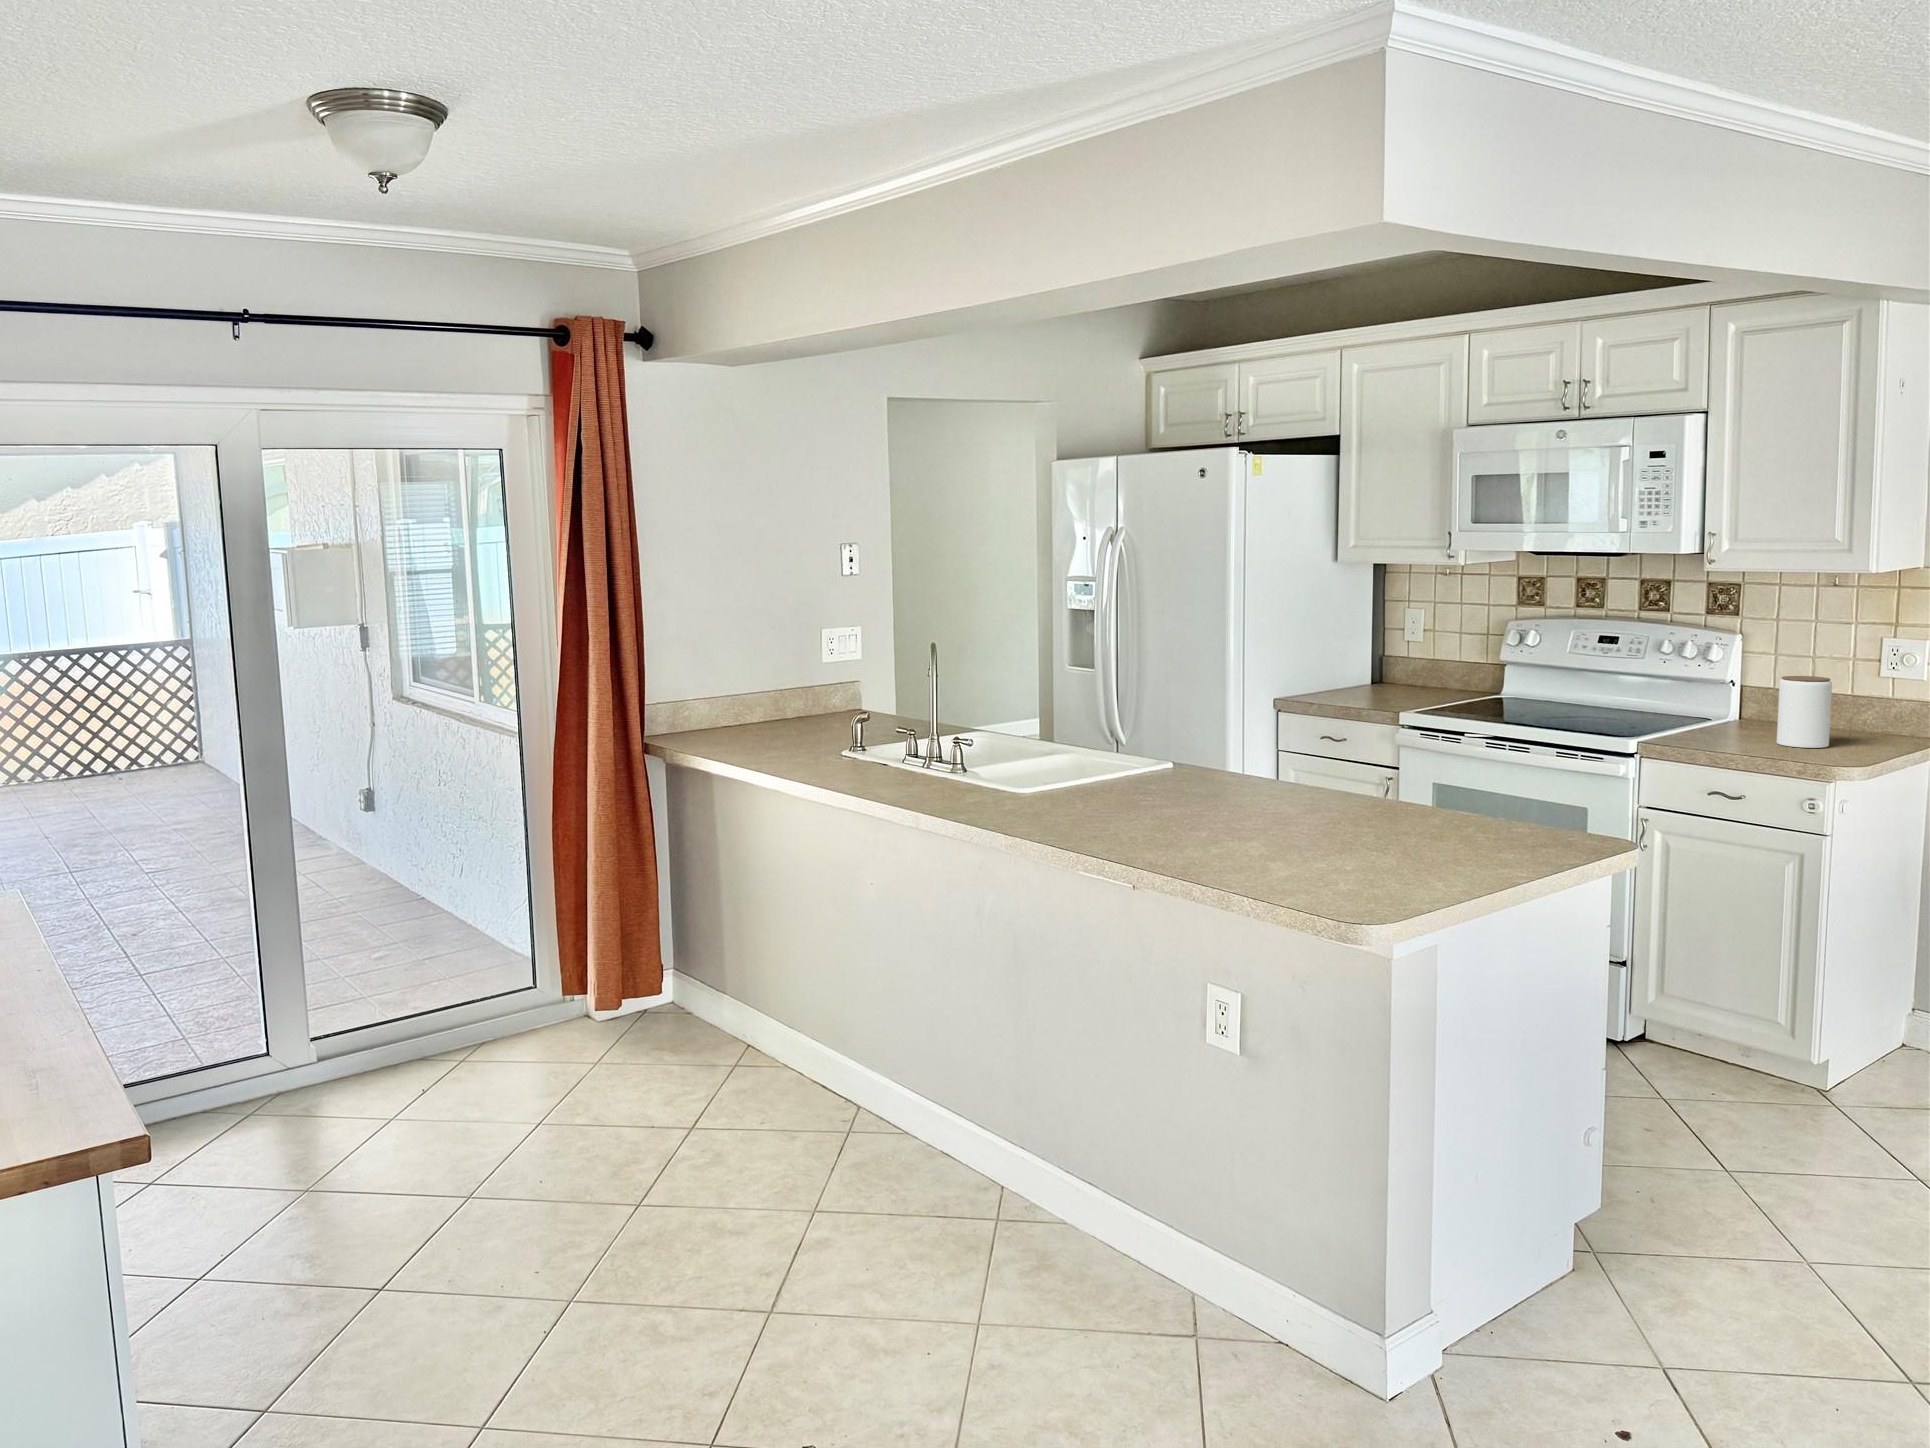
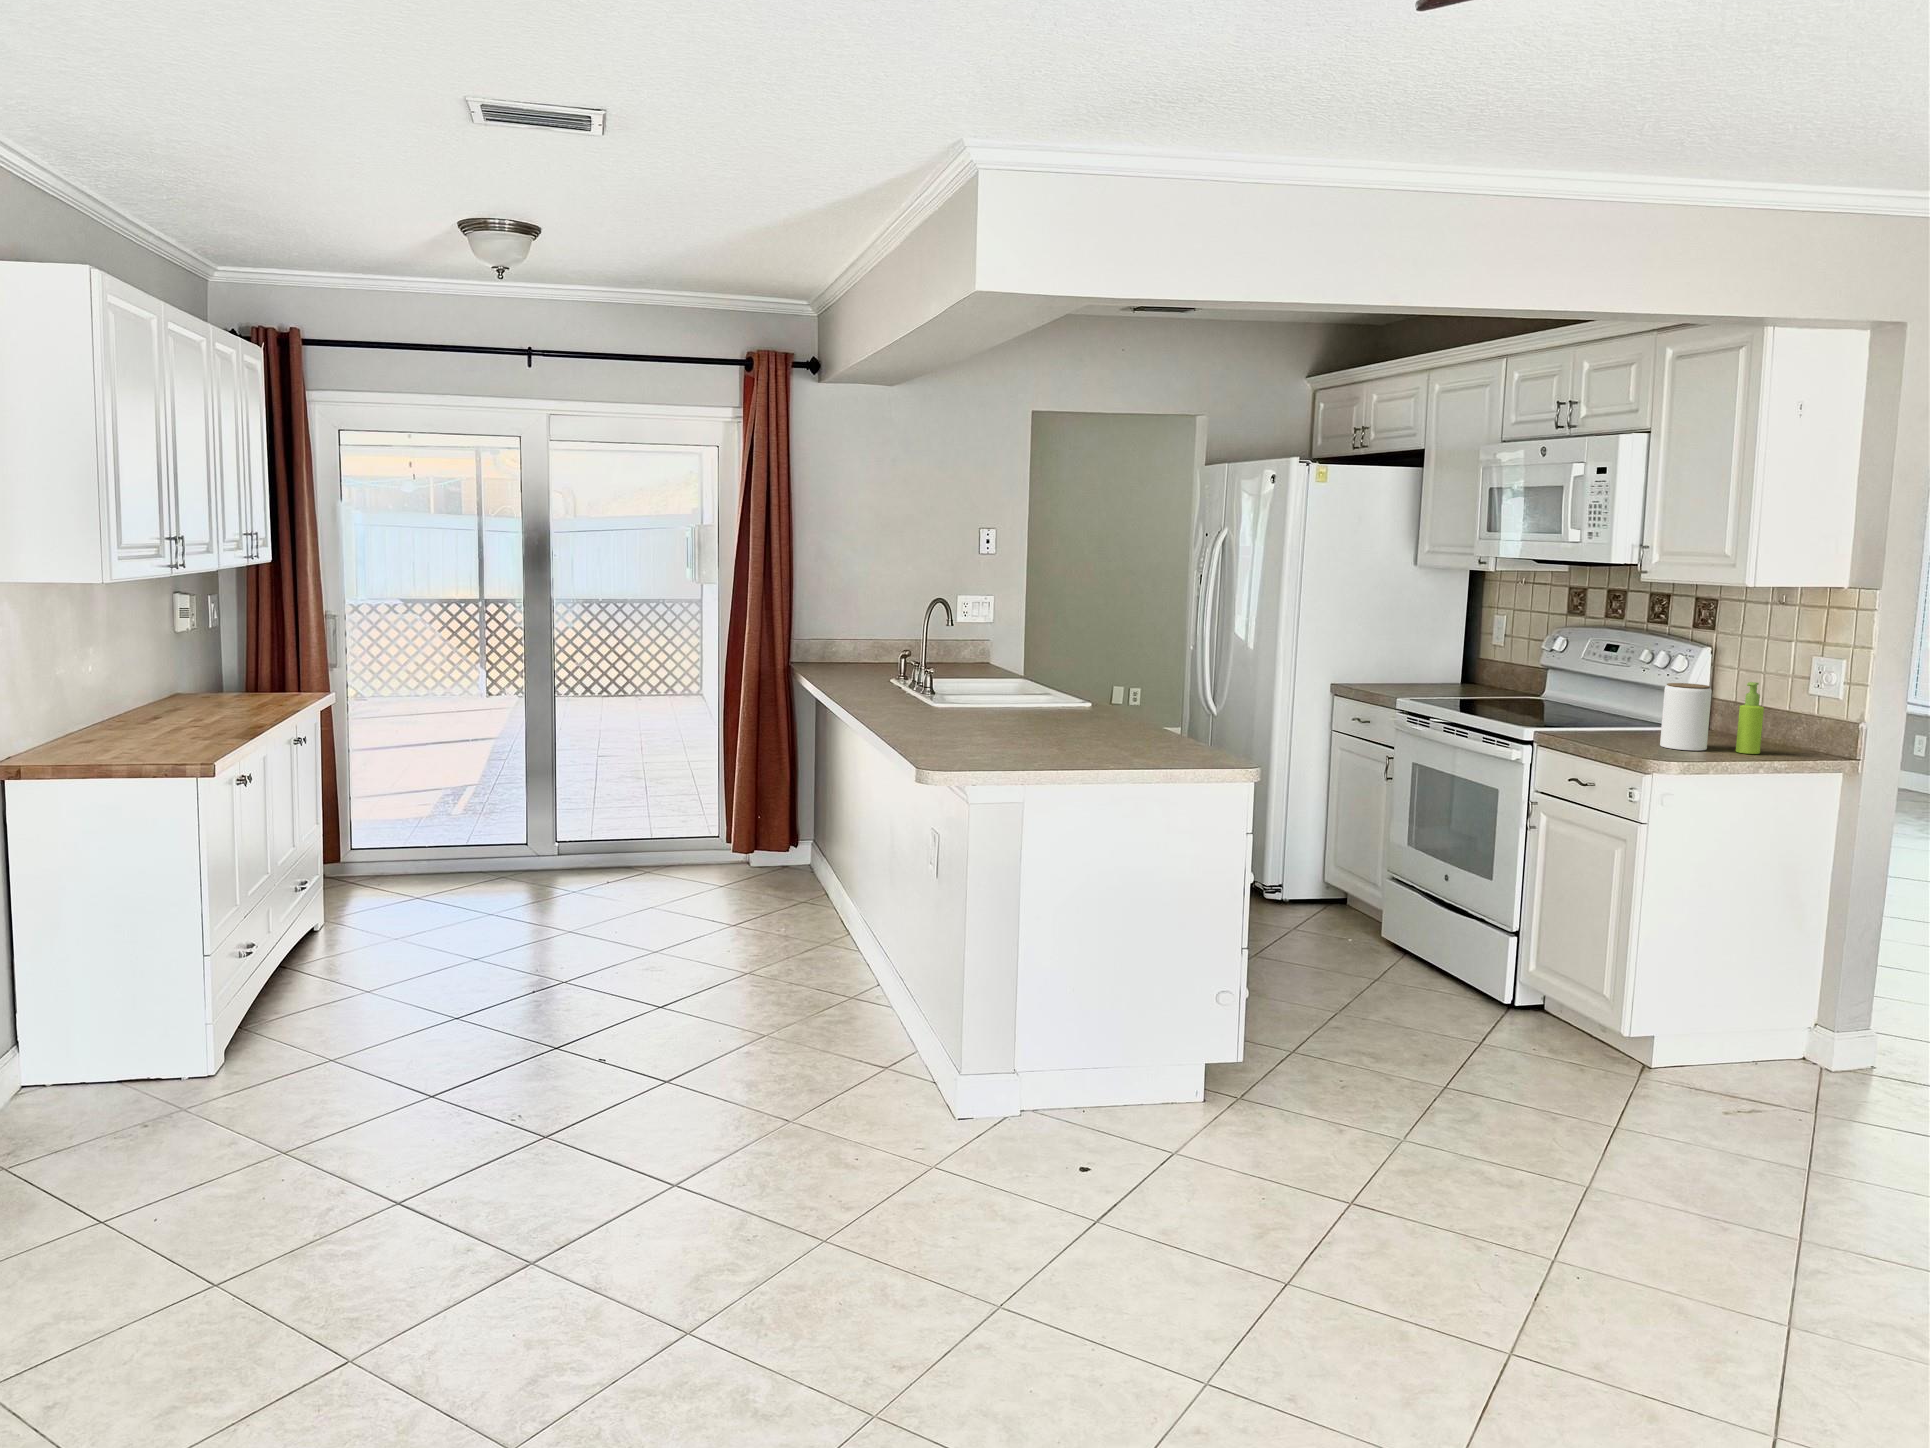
soap dispenser: none [1850,670,1879,745] -> present [1736,682,1764,754]

